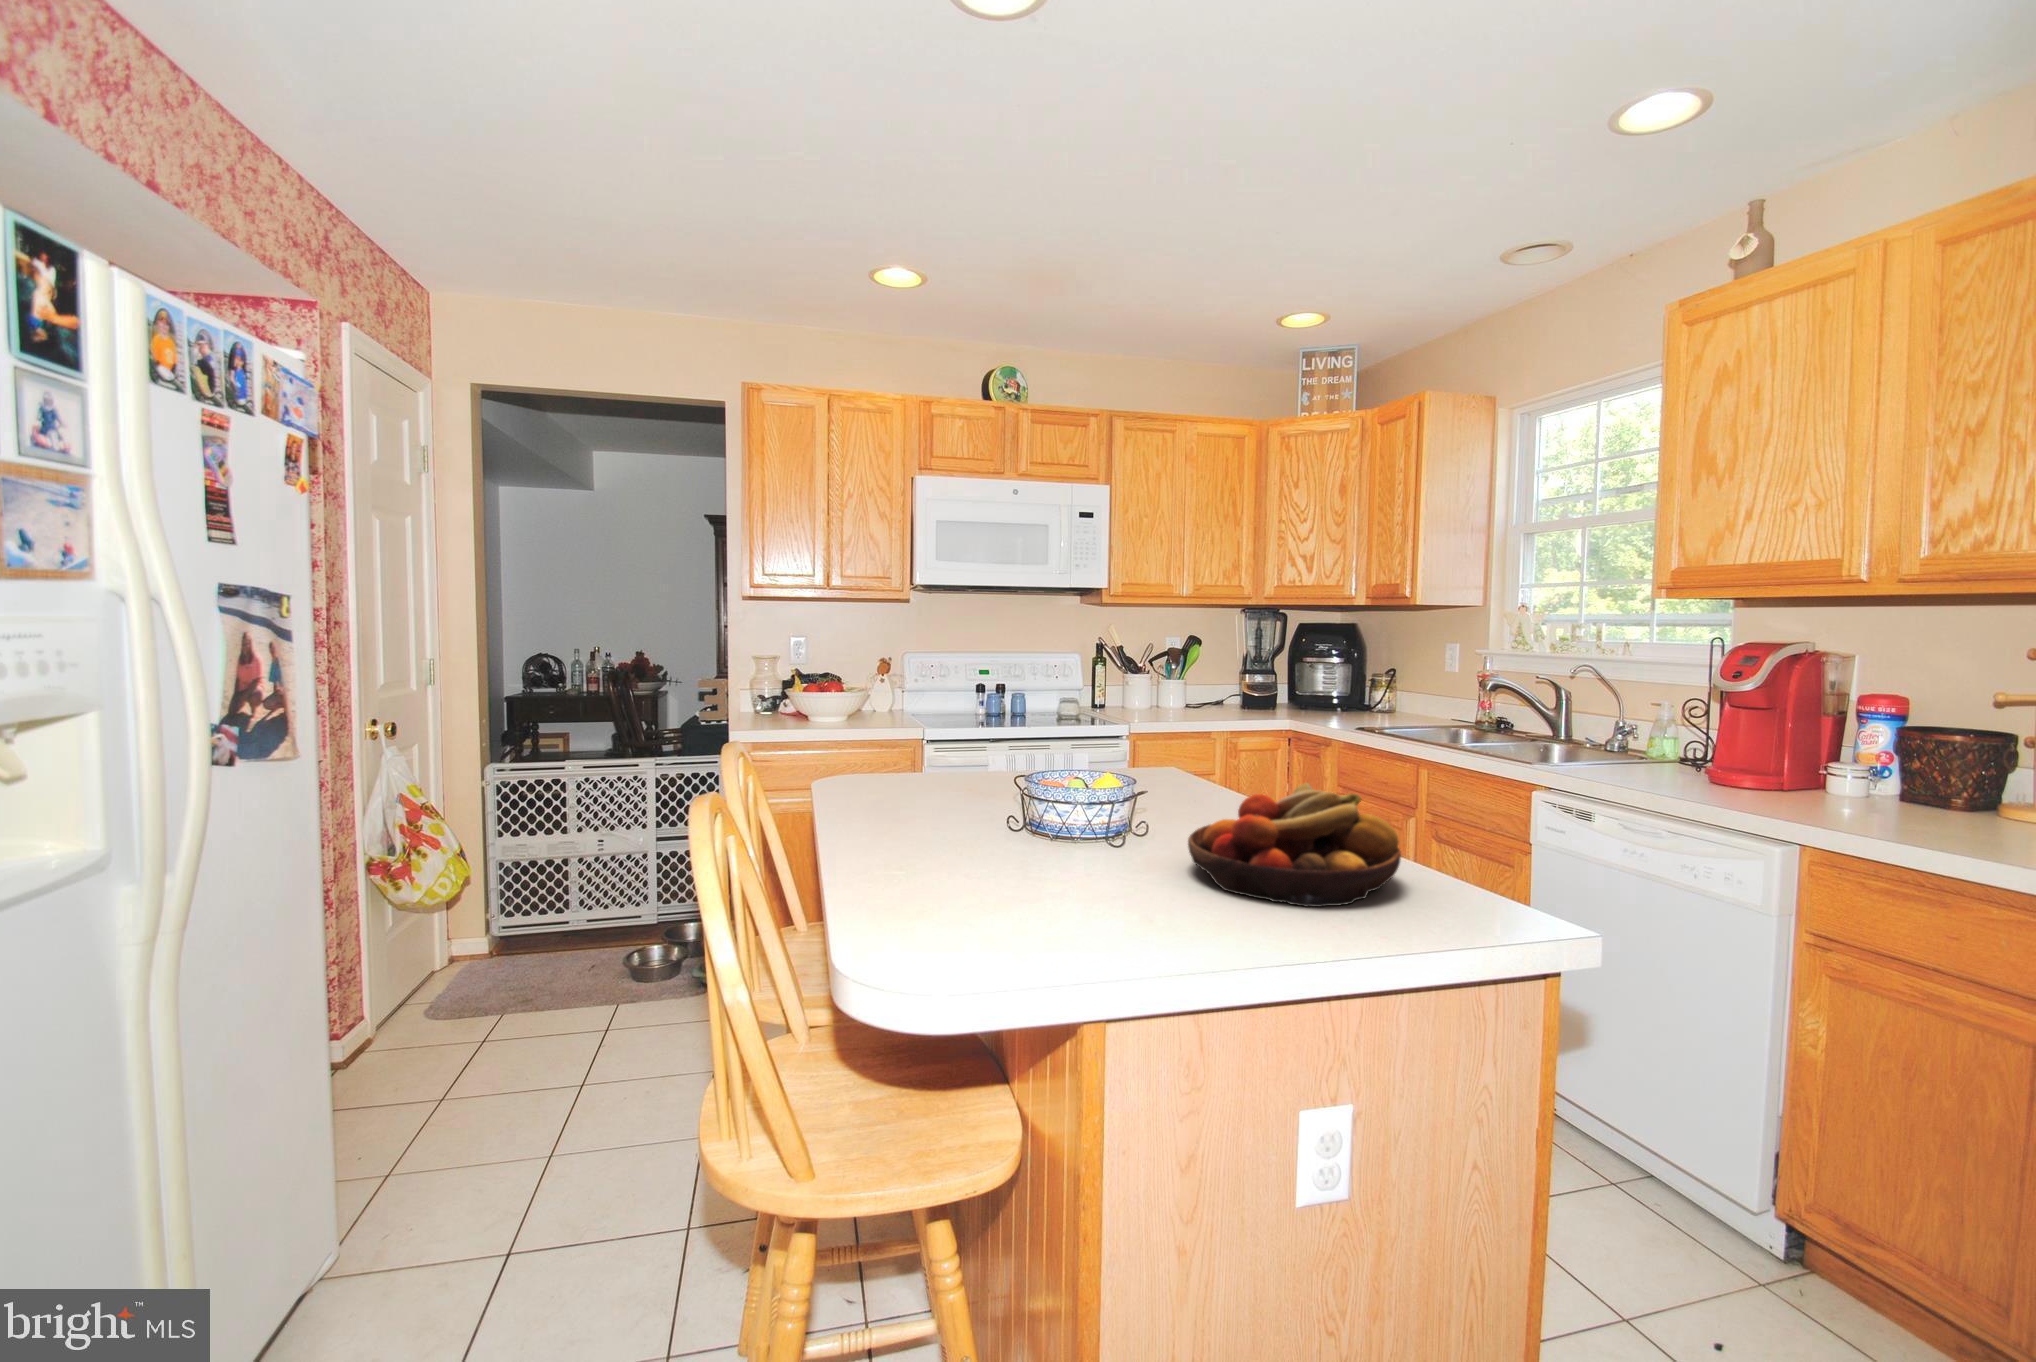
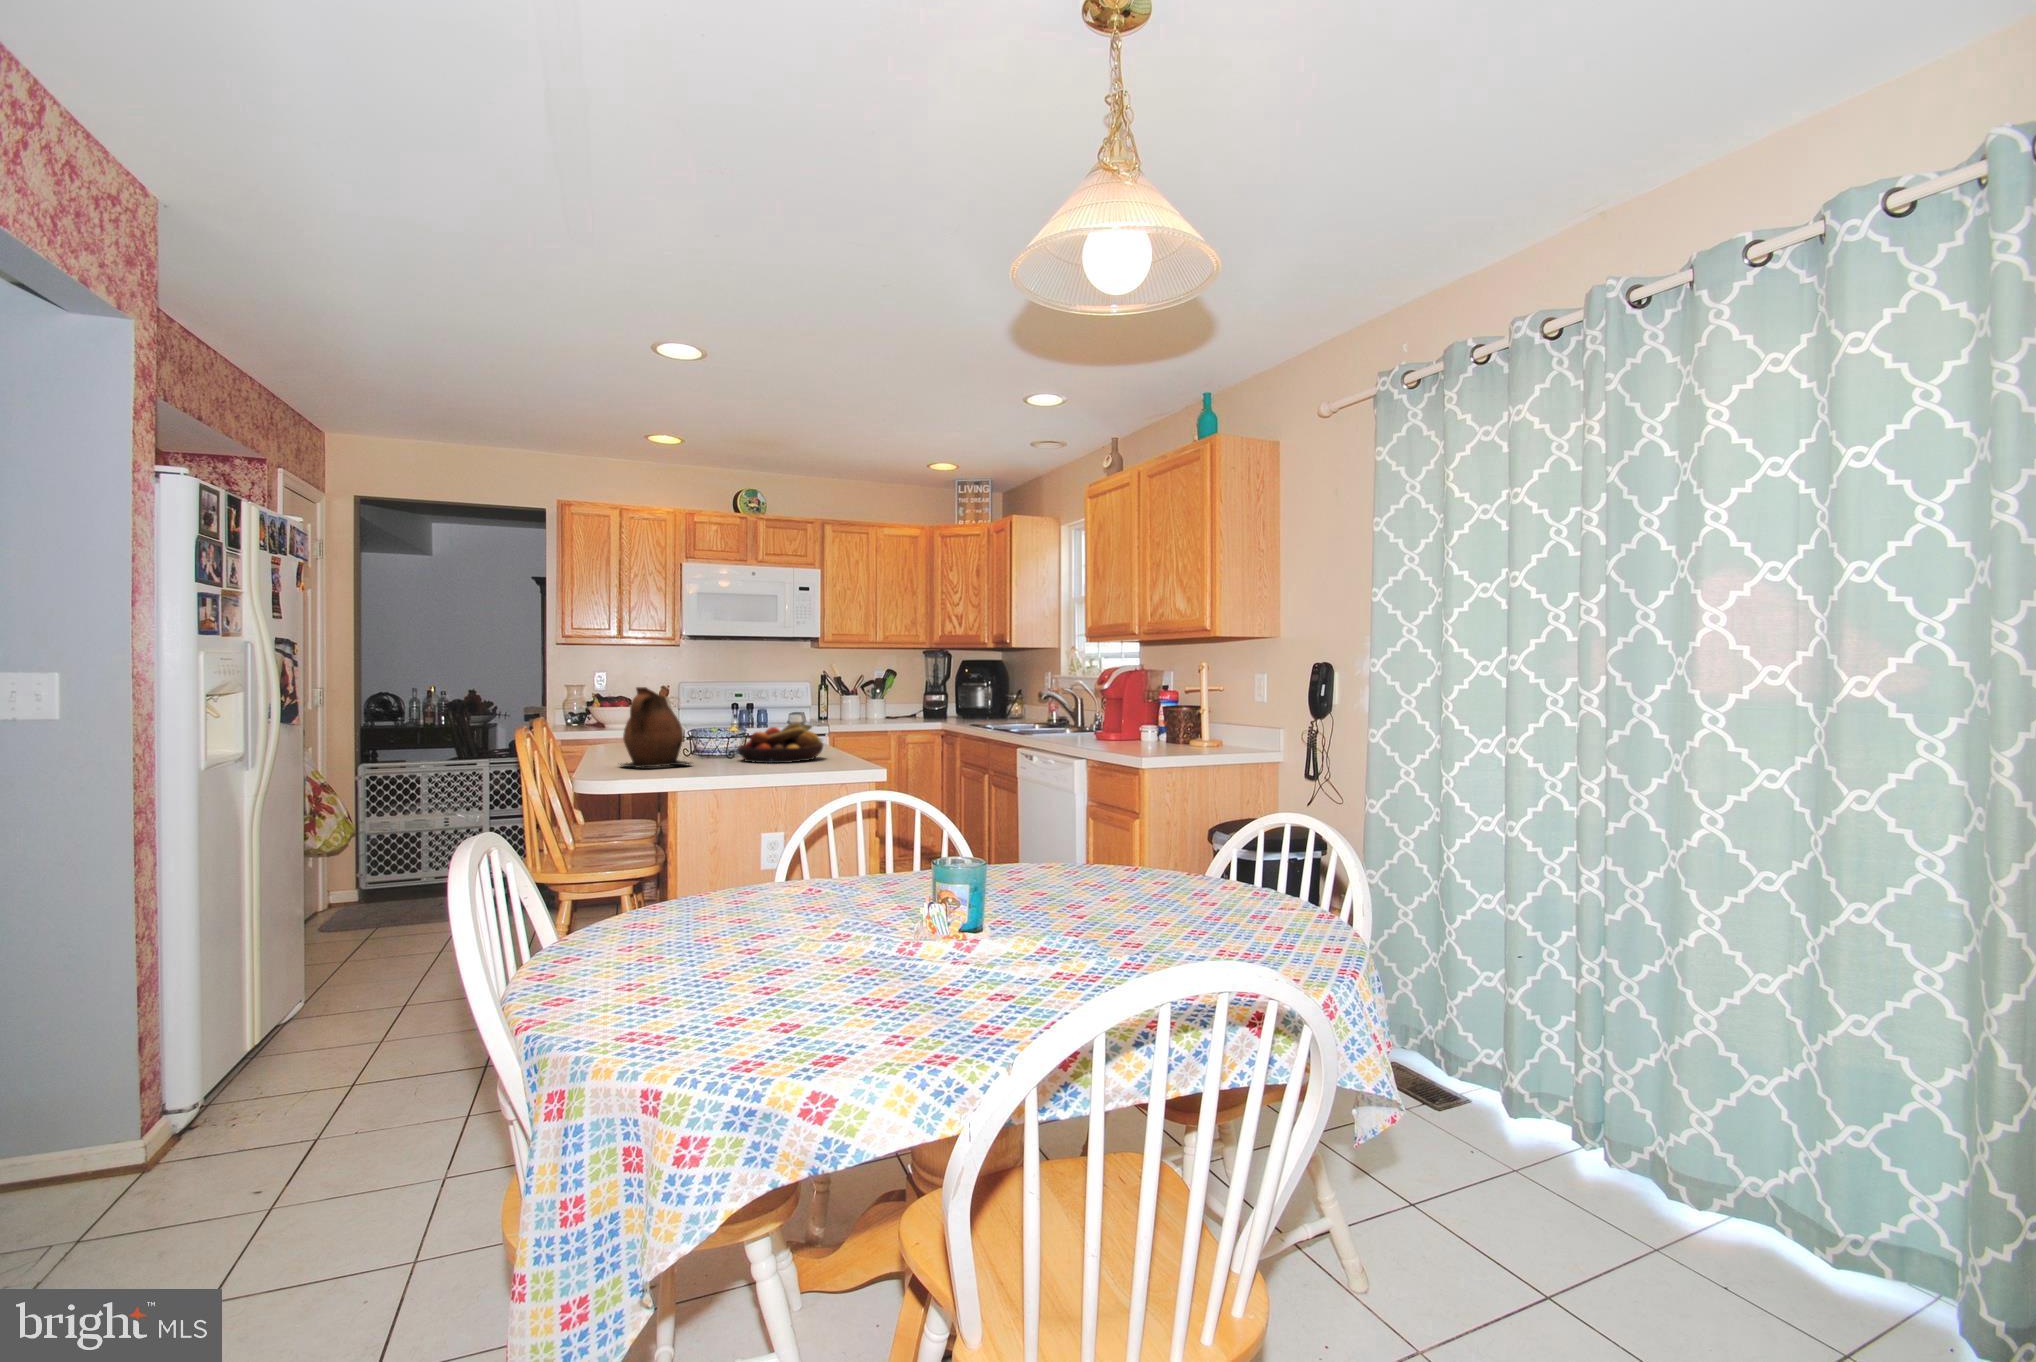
ceramic pitcher: none [938,715,1133,944] -> present [620,687,691,768]

